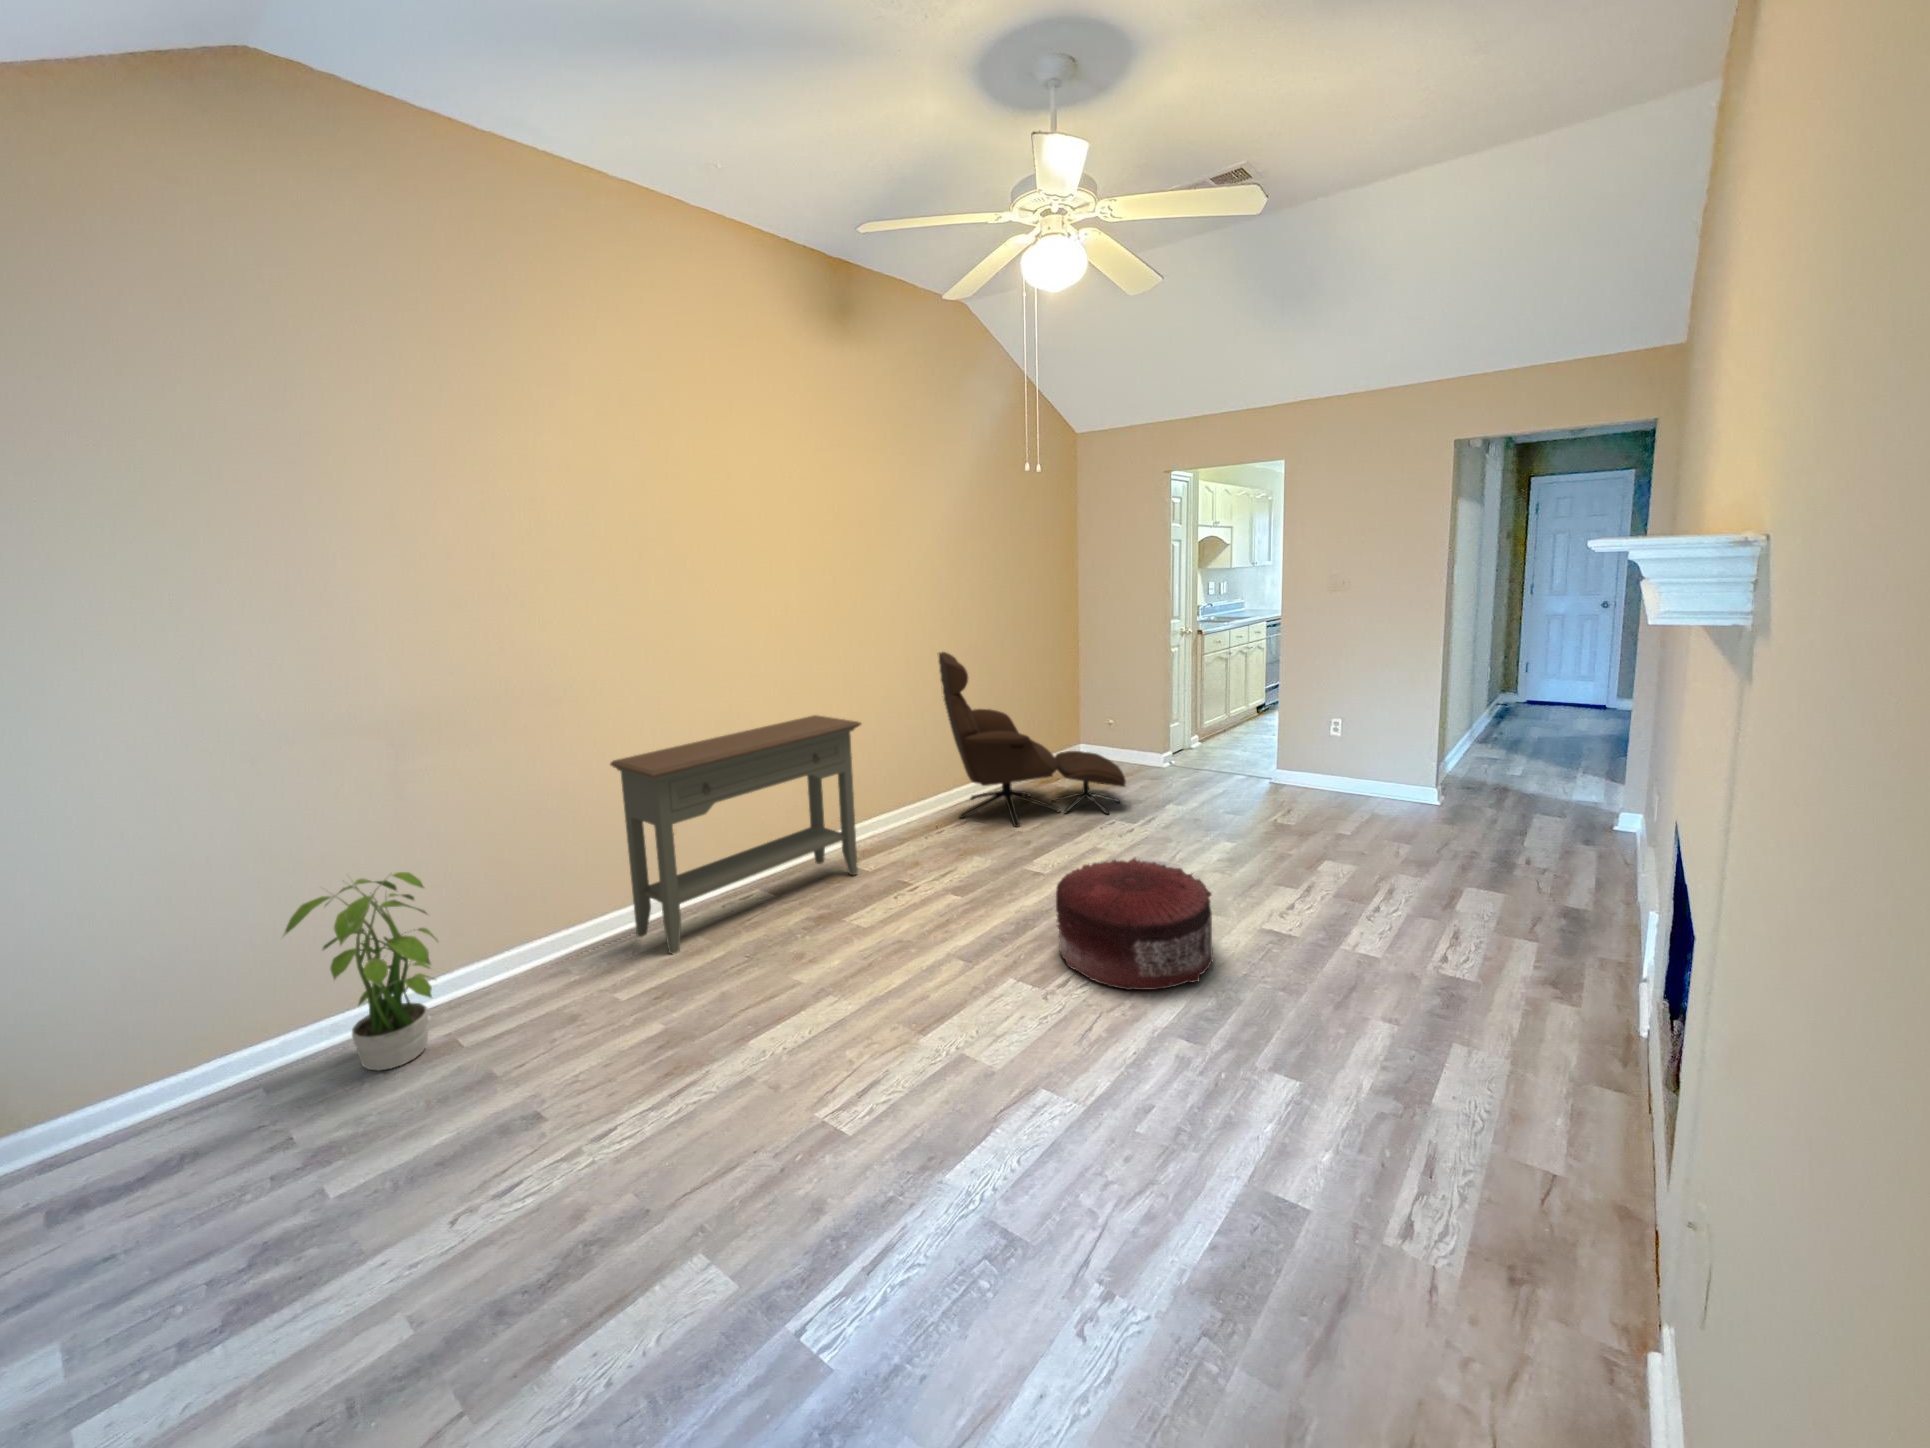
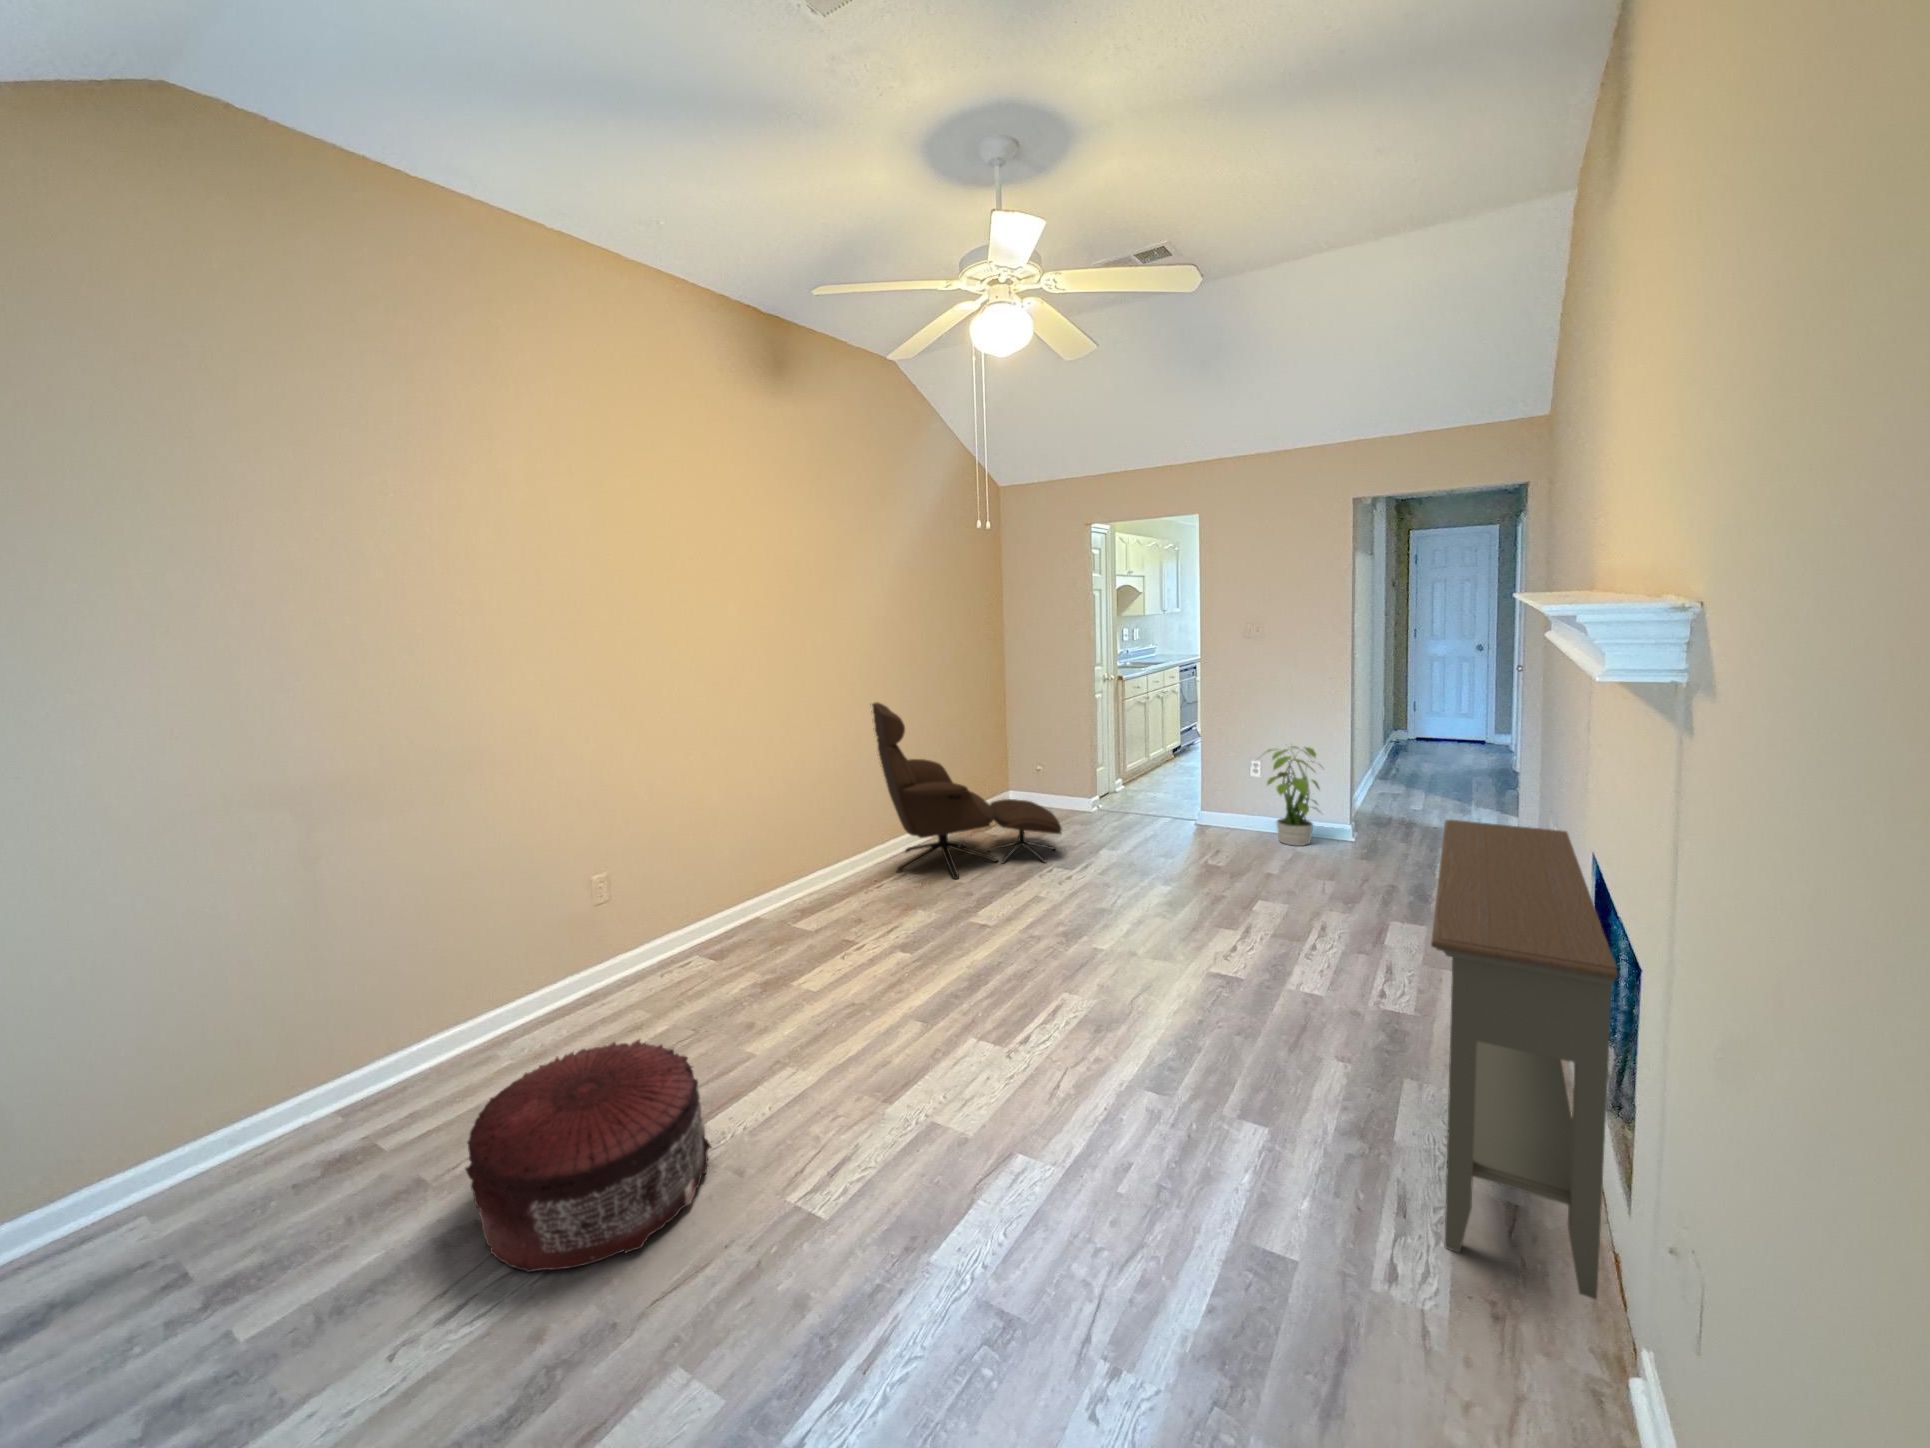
console table: present [610,715,861,954] -> present [1431,820,1618,1299]
pouf: present [1056,858,1213,990] -> present [465,1039,711,1273]
potted plant: present [283,872,437,1070] -> present [1267,746,1320,846]

